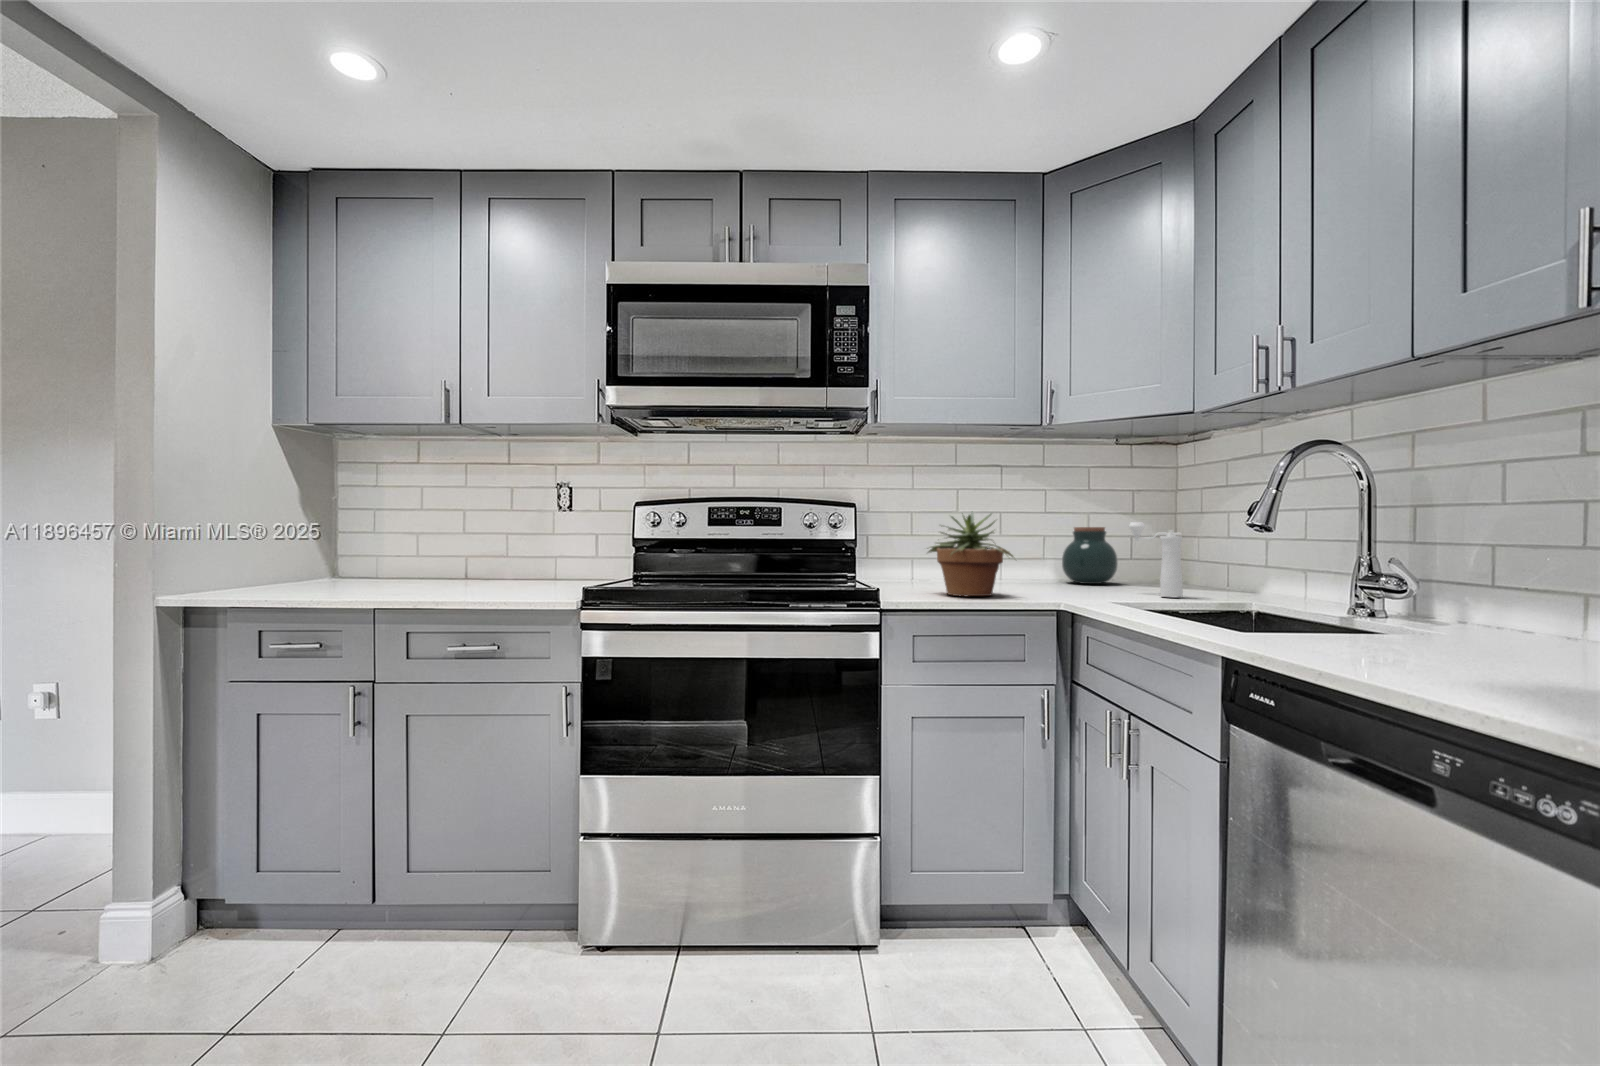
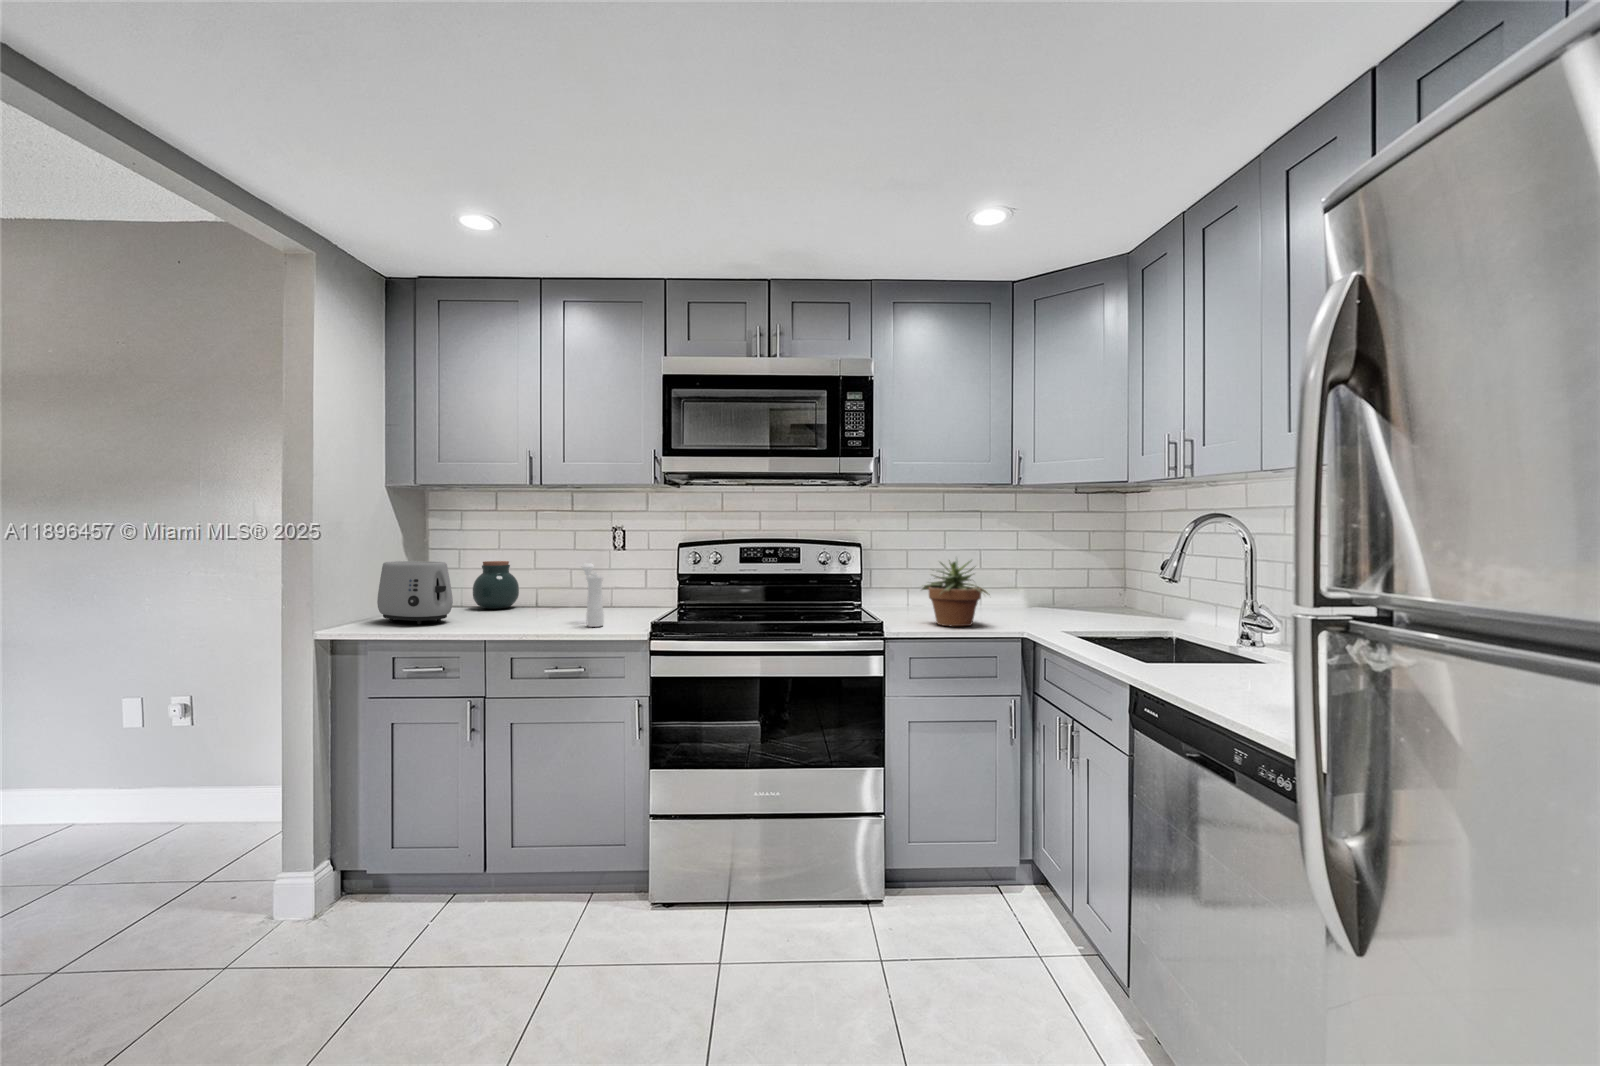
toaster: none [254,516,347,592] -> present [377,561,453,624]
pepper mill: present [1129,522,1183,597] -> present [582,563,604,627]
jar: present [1062,527,1118,584] -> present [473,561,519,609]

